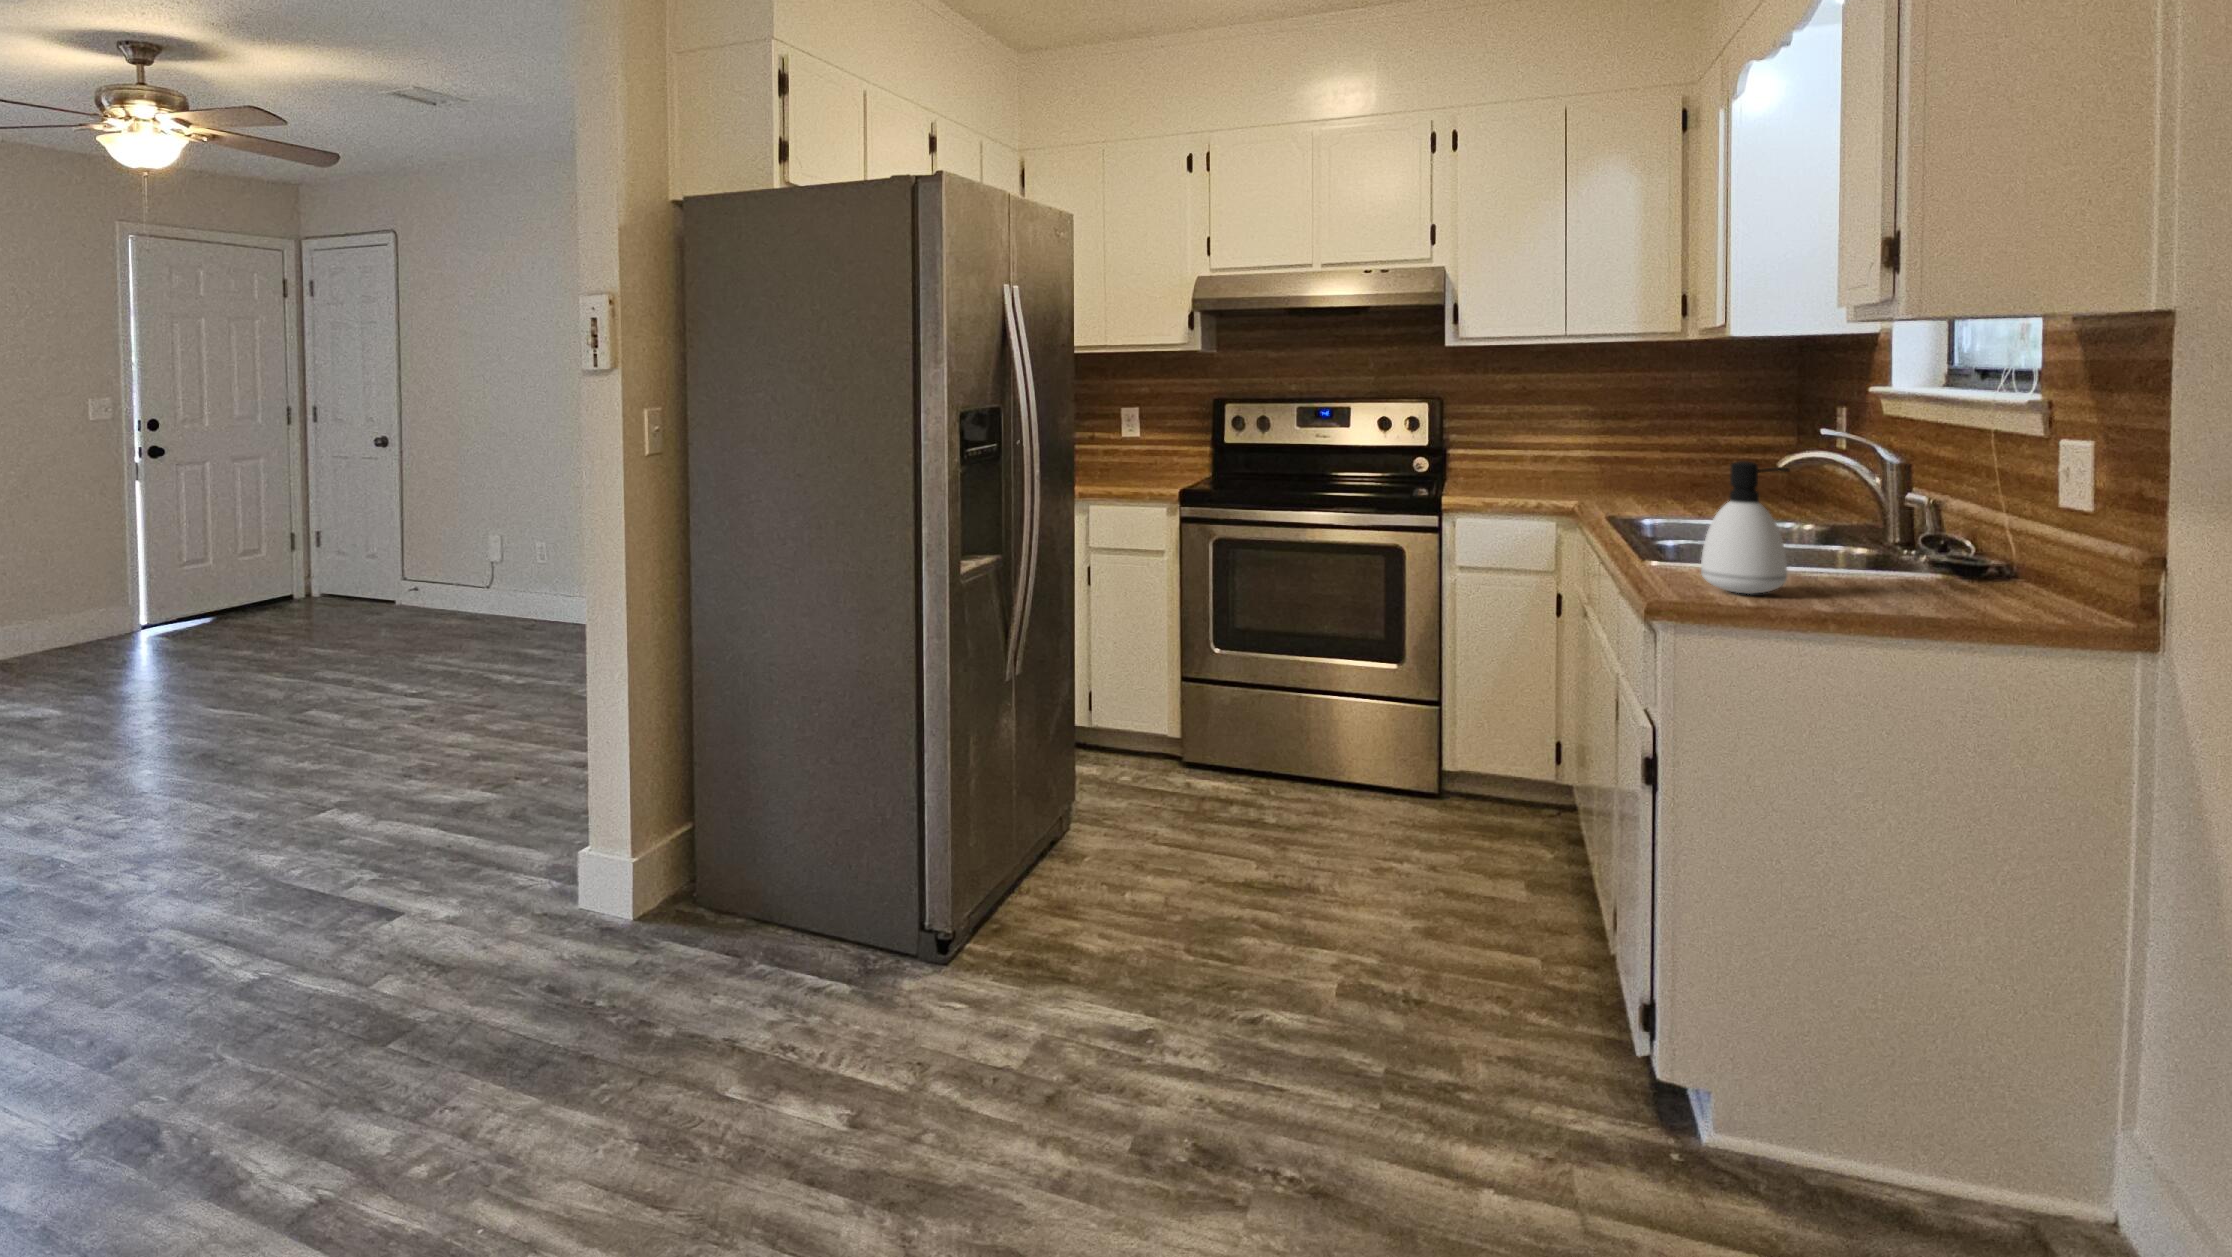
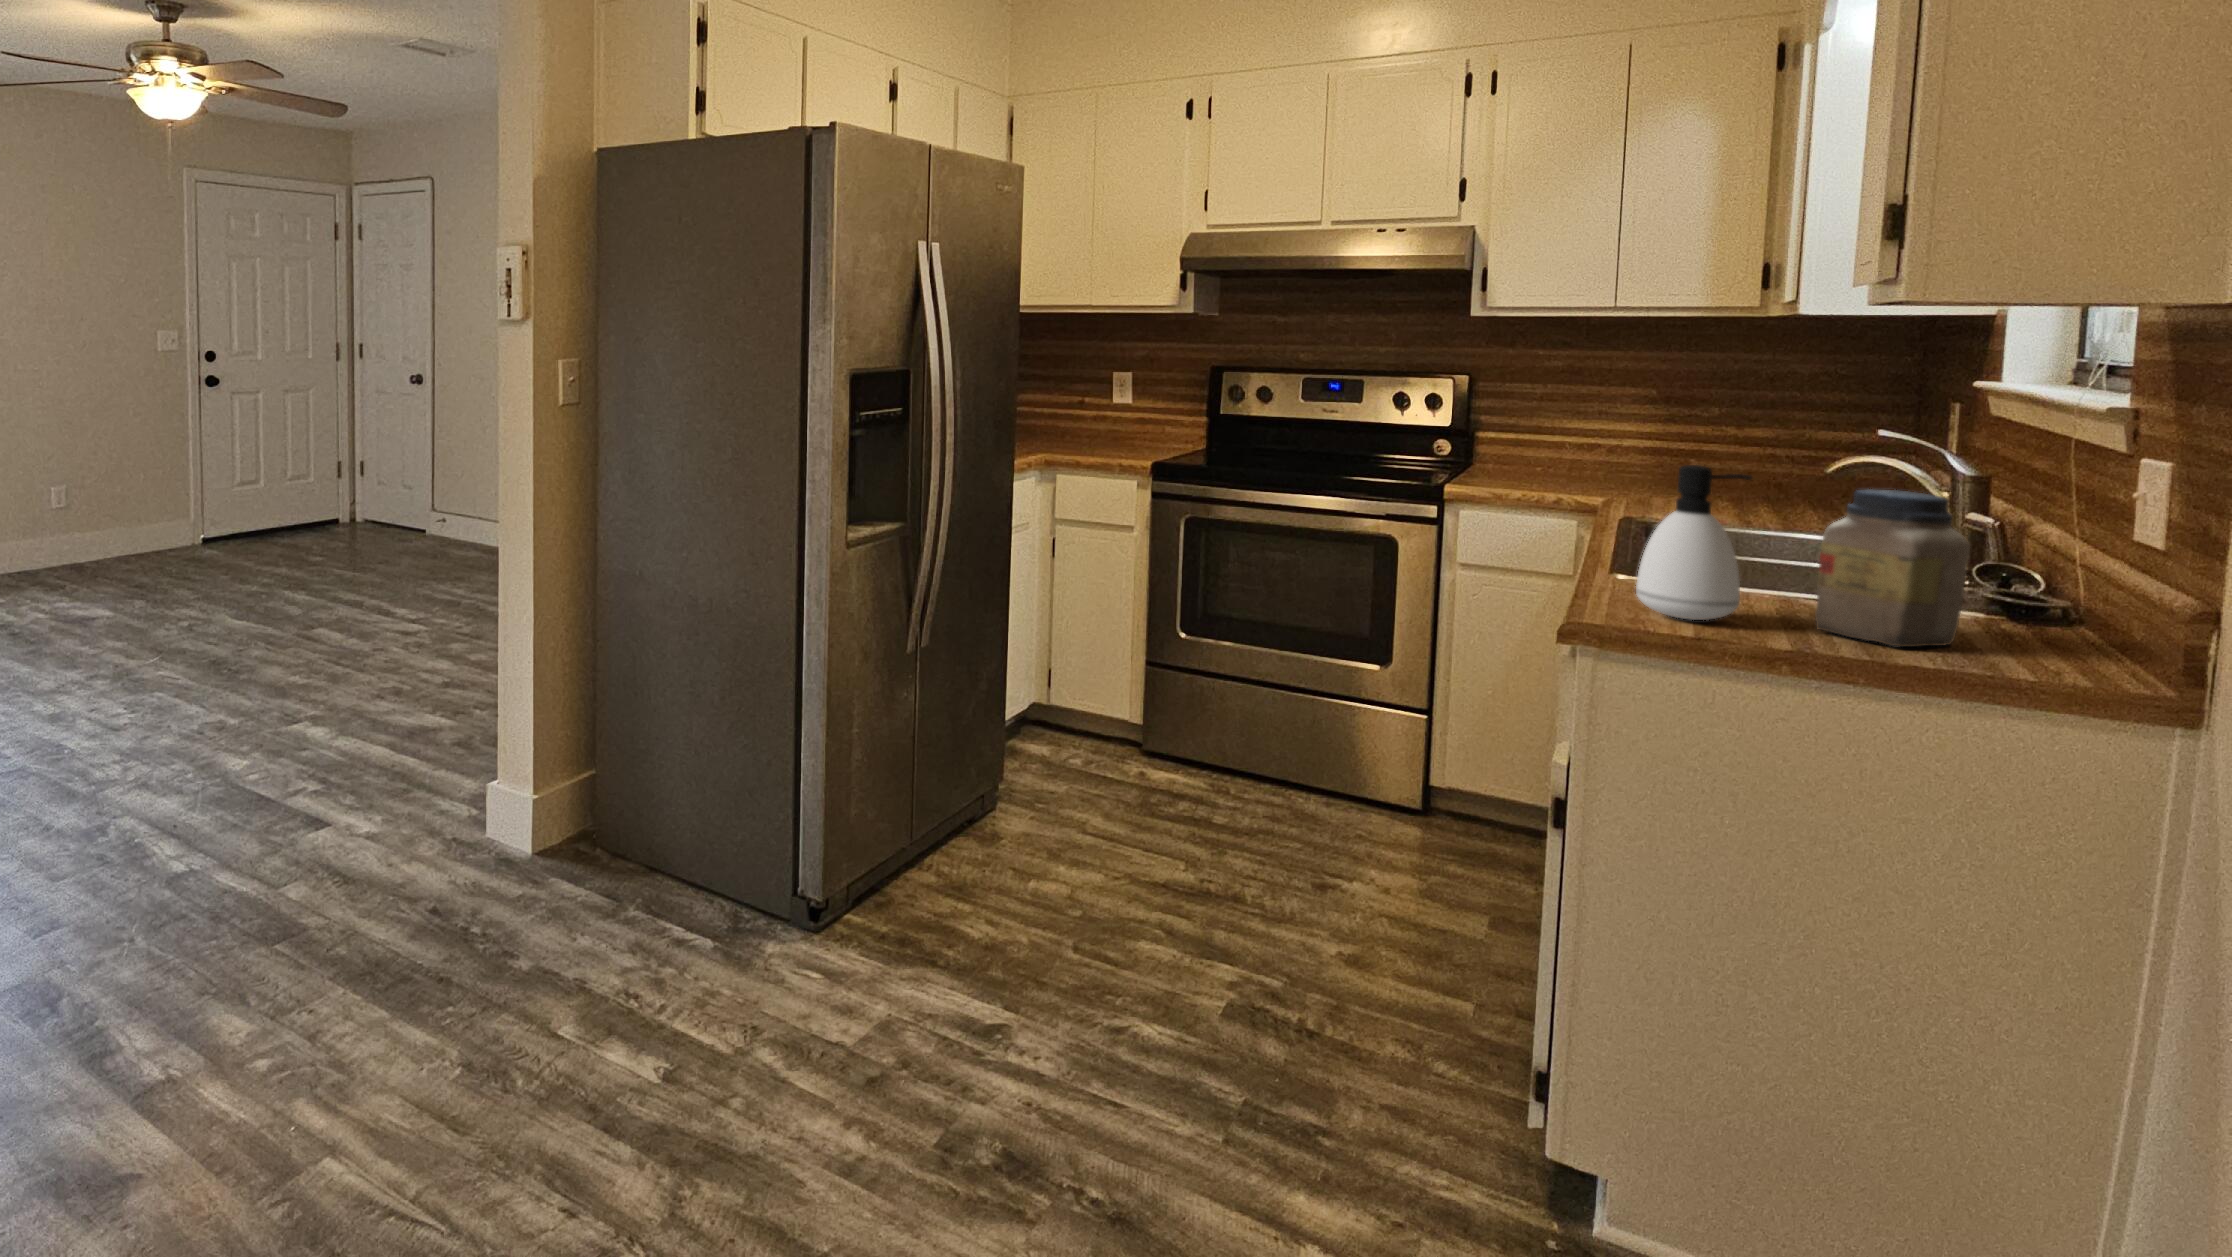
jar: none [1847,475,1962,604] -> present [1815,490,1970,647]

